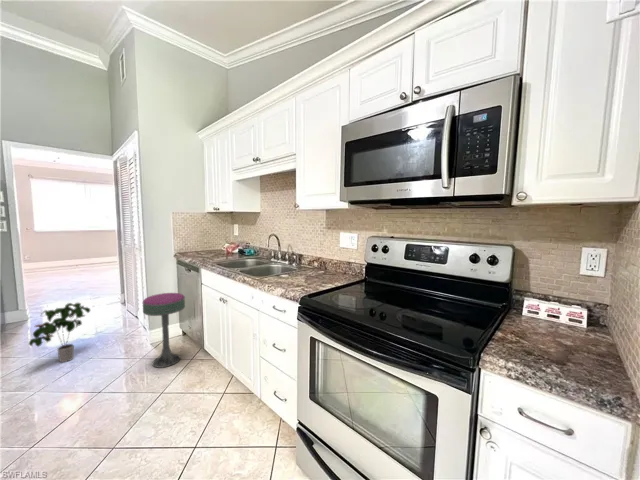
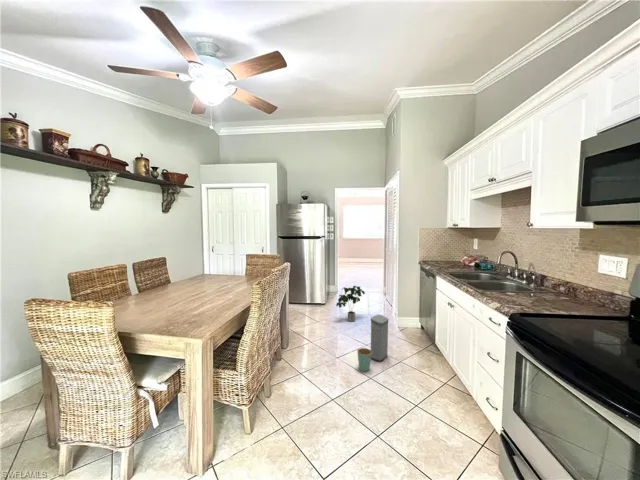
bar stool: present [143,293,185,368] -> none [393,290,423,347]
trash can: none [85,338,141,439] -> present [357,315,388,371]

